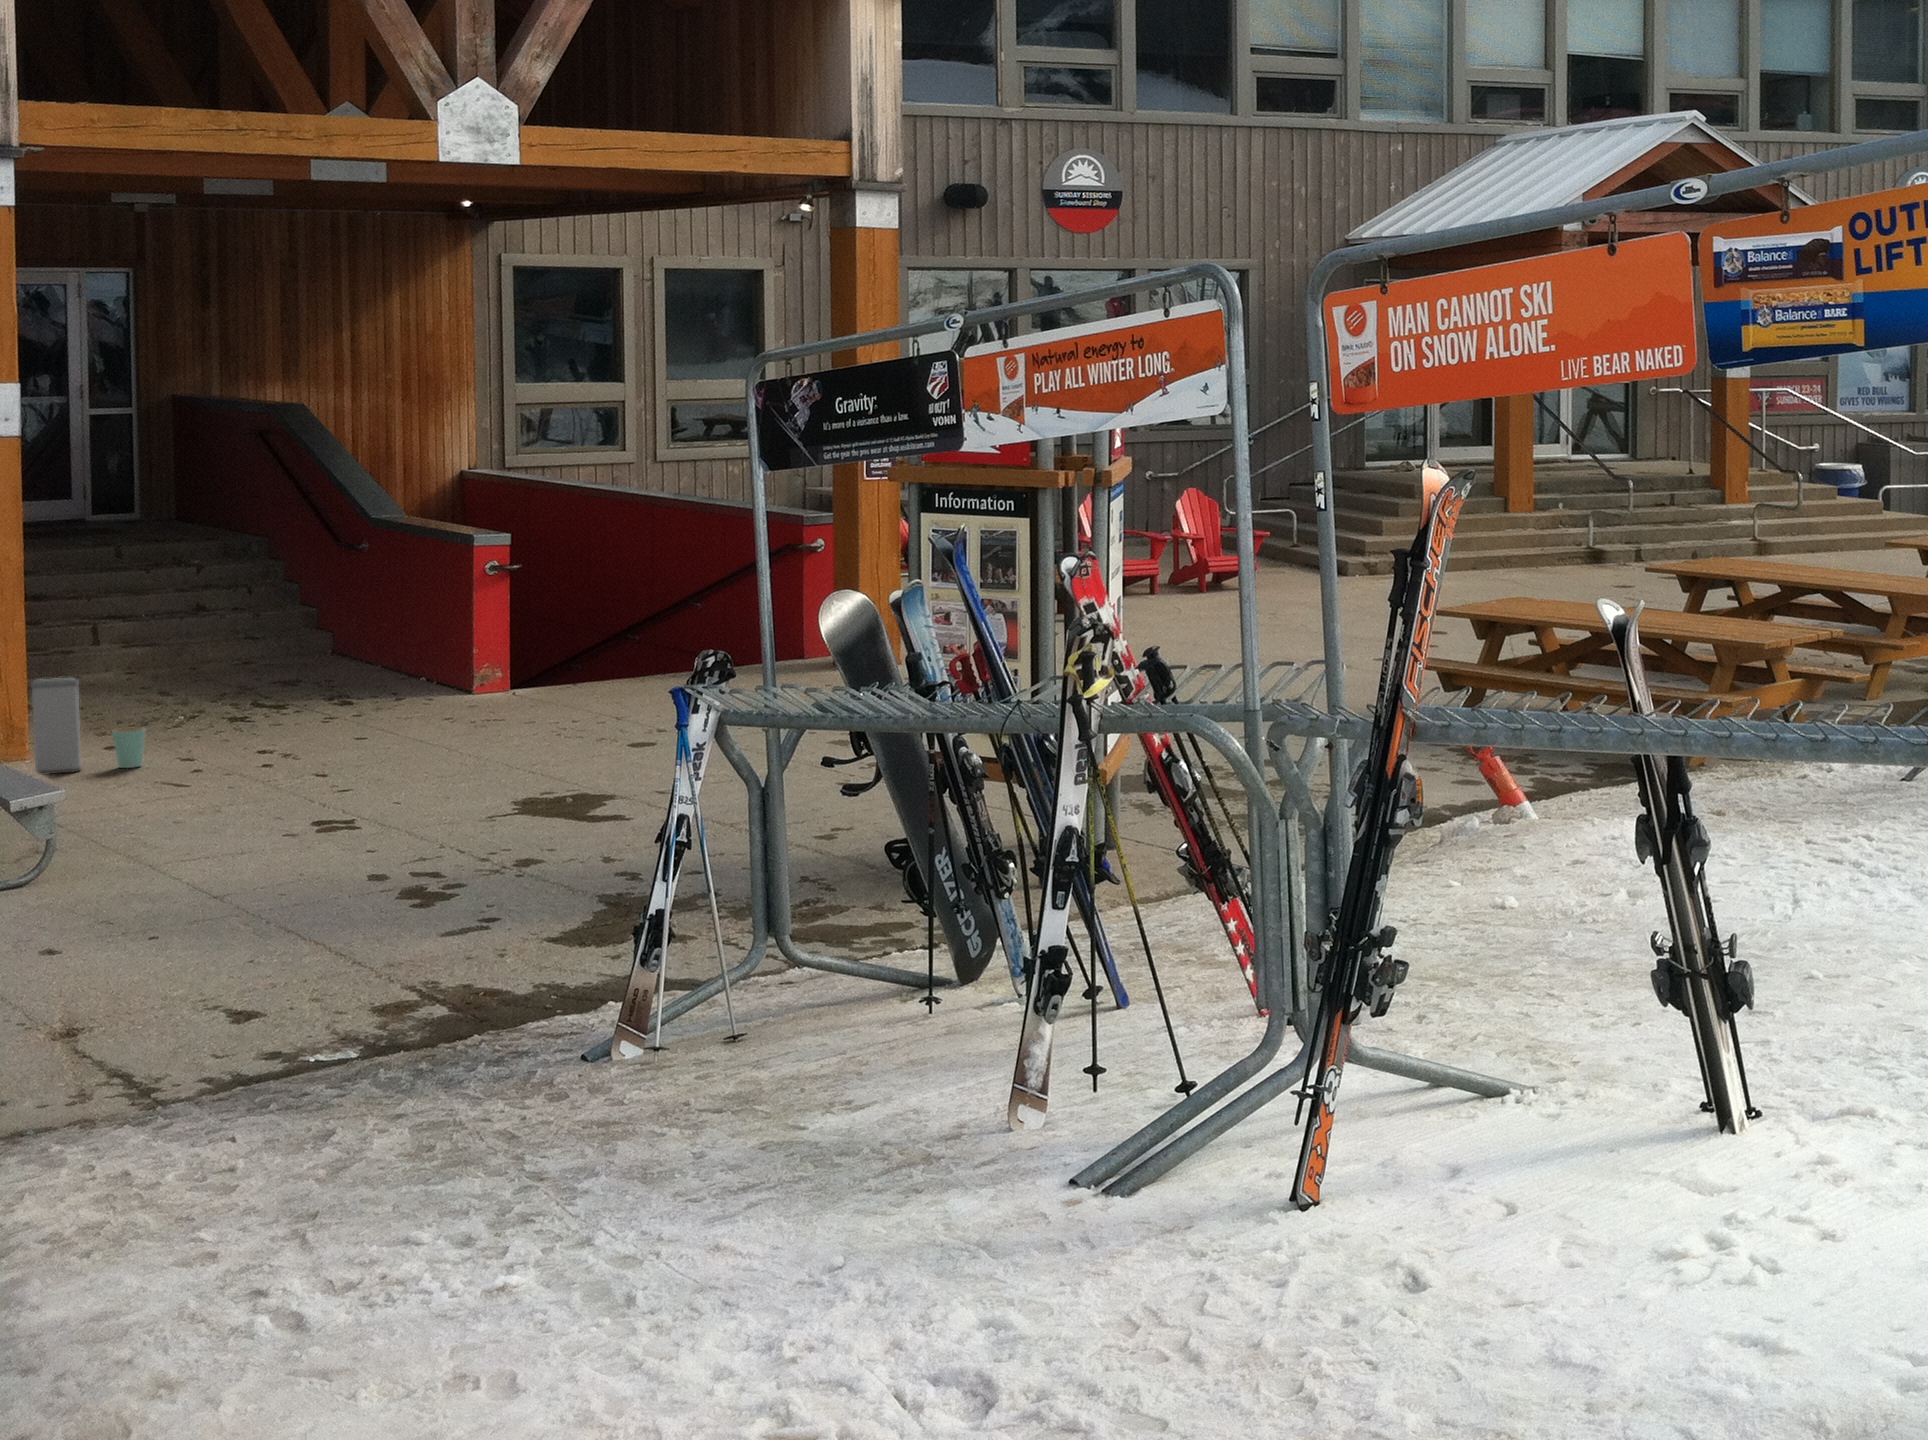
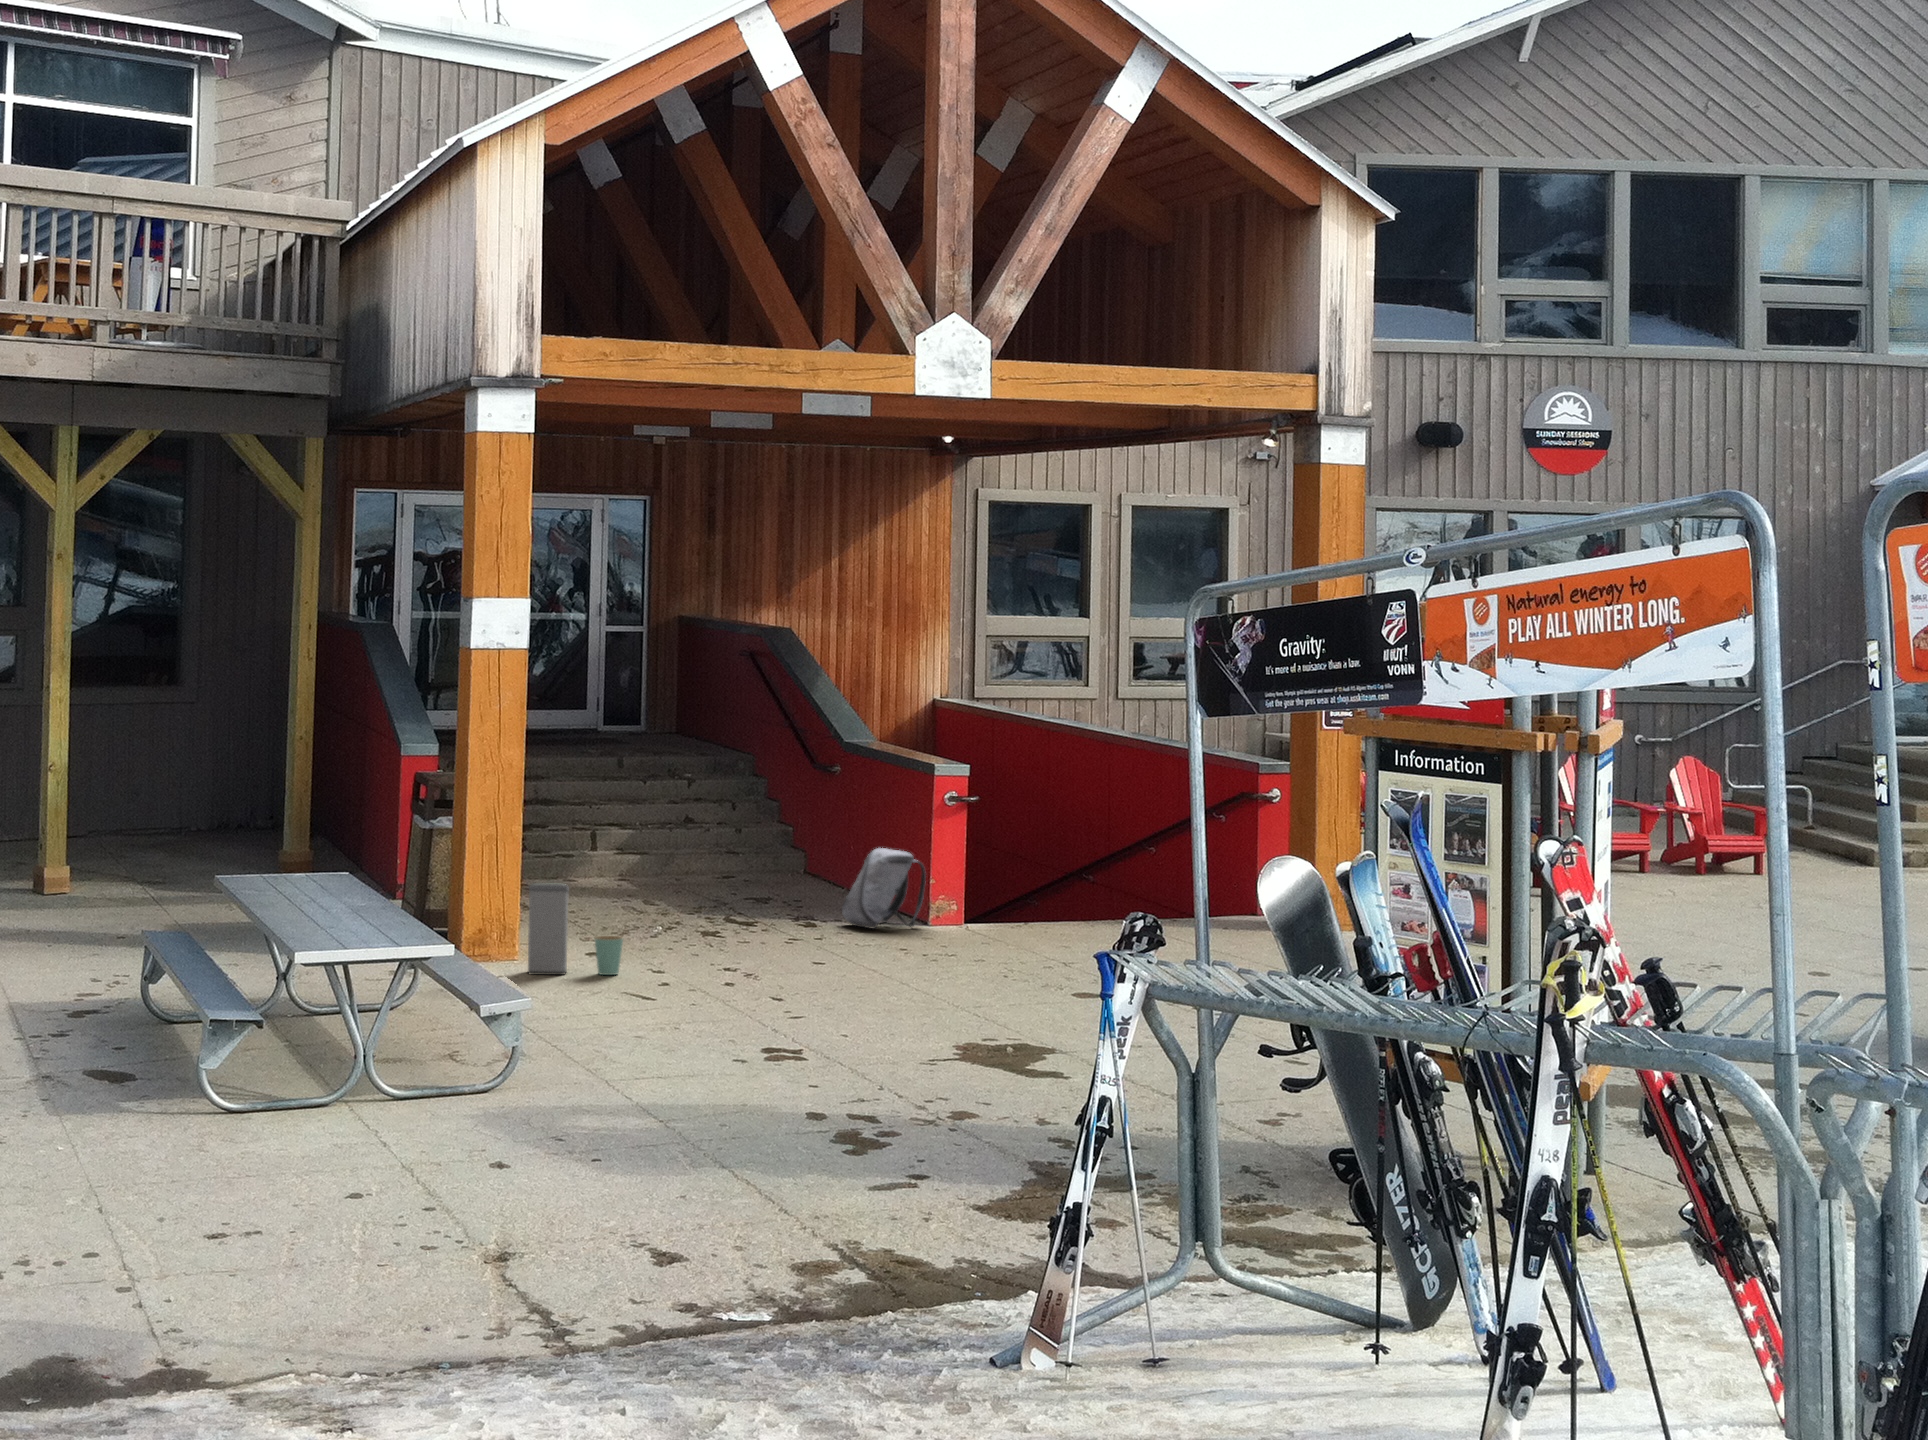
backpack: none [383,620,472,701] -> present [842,848,926,928]

